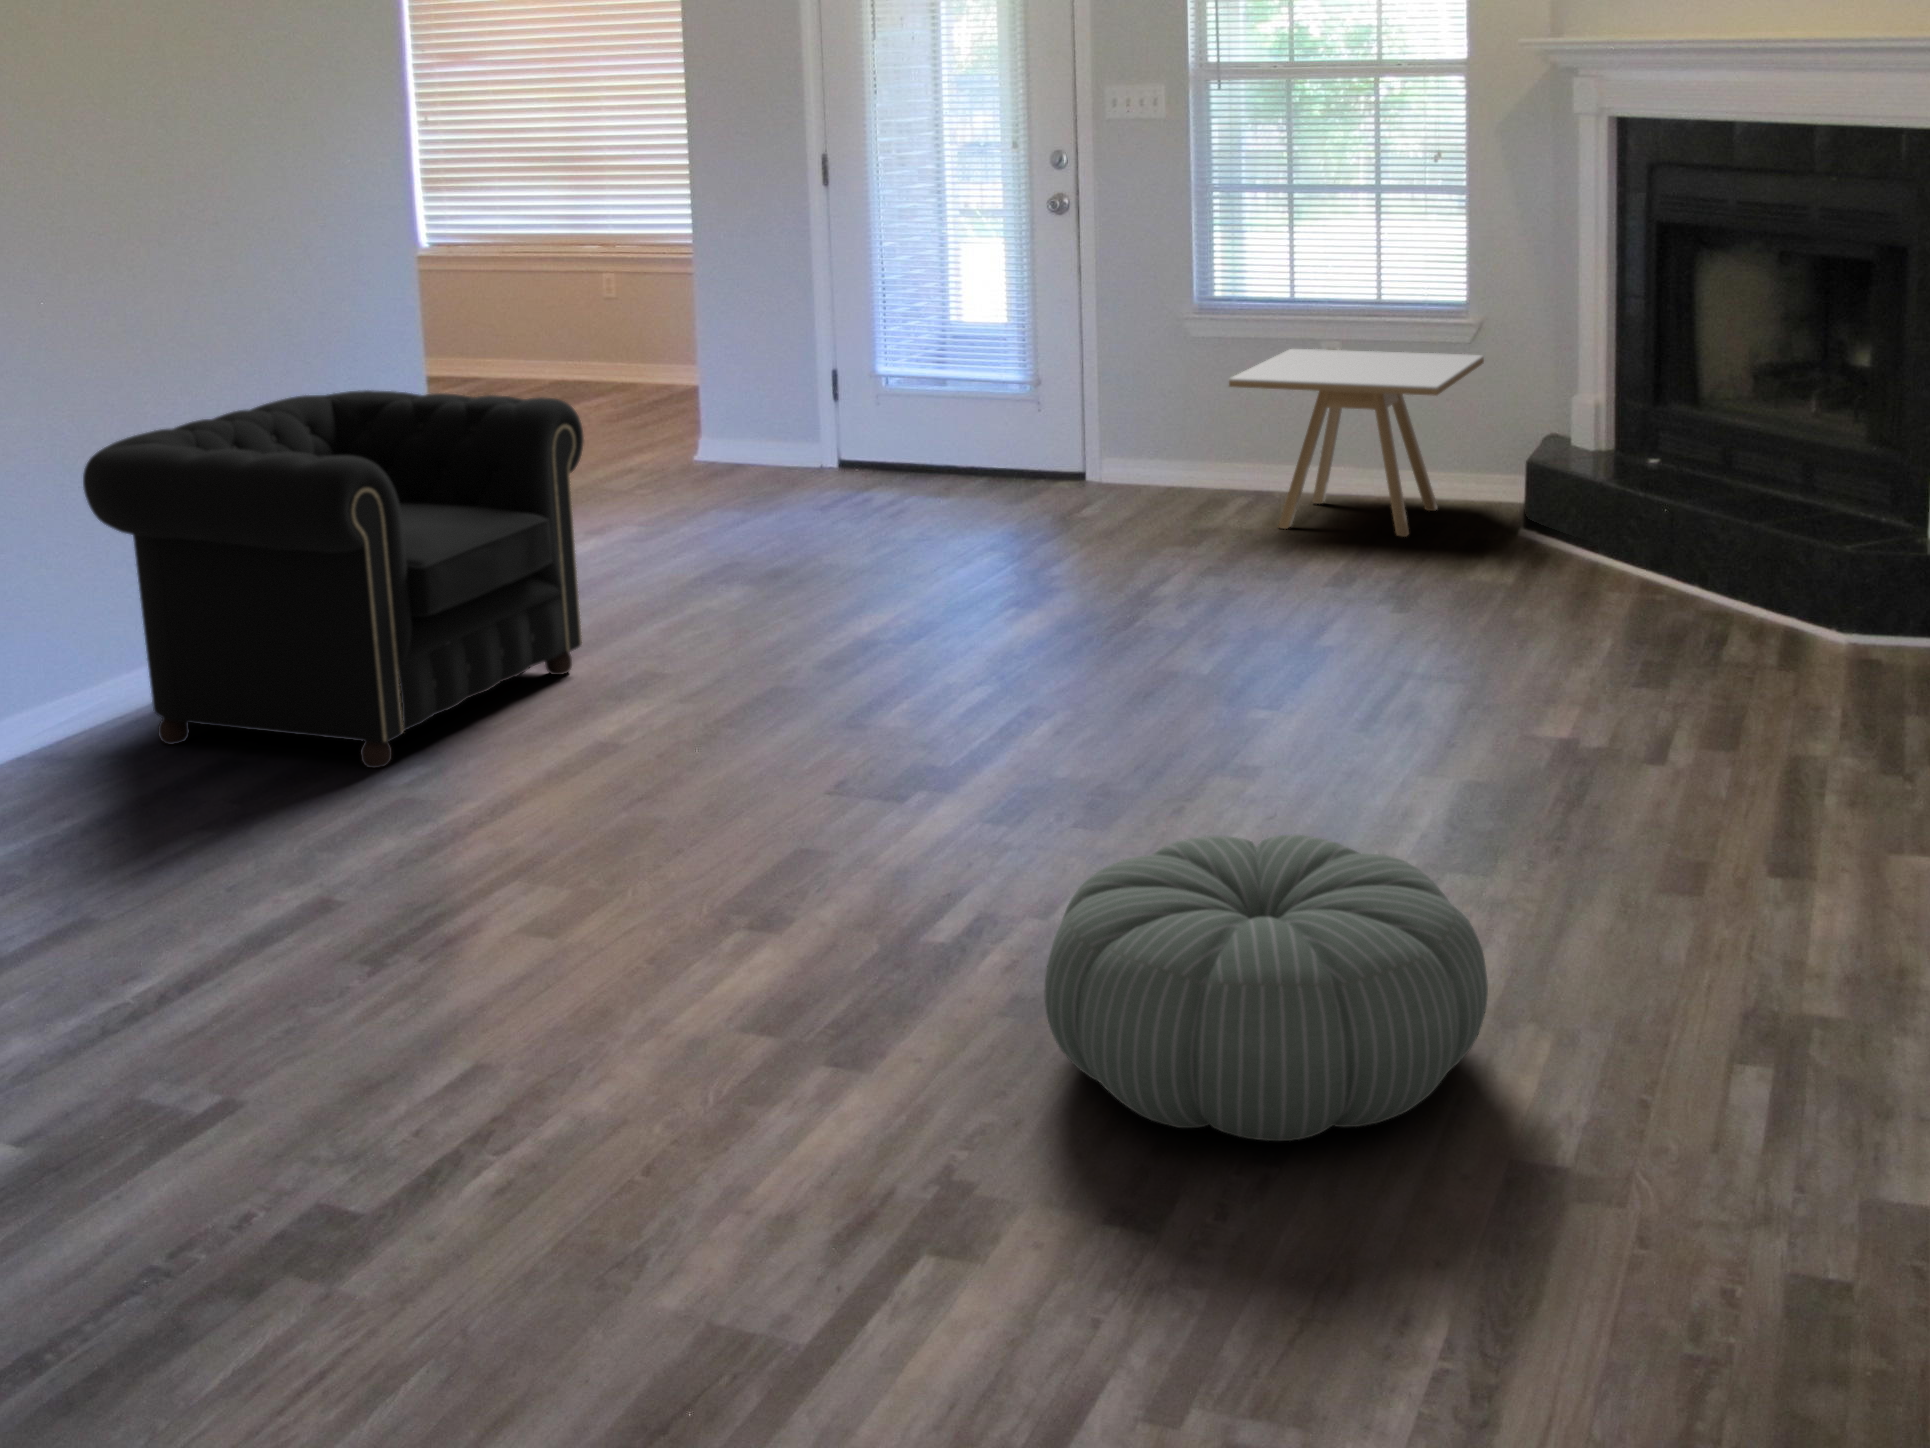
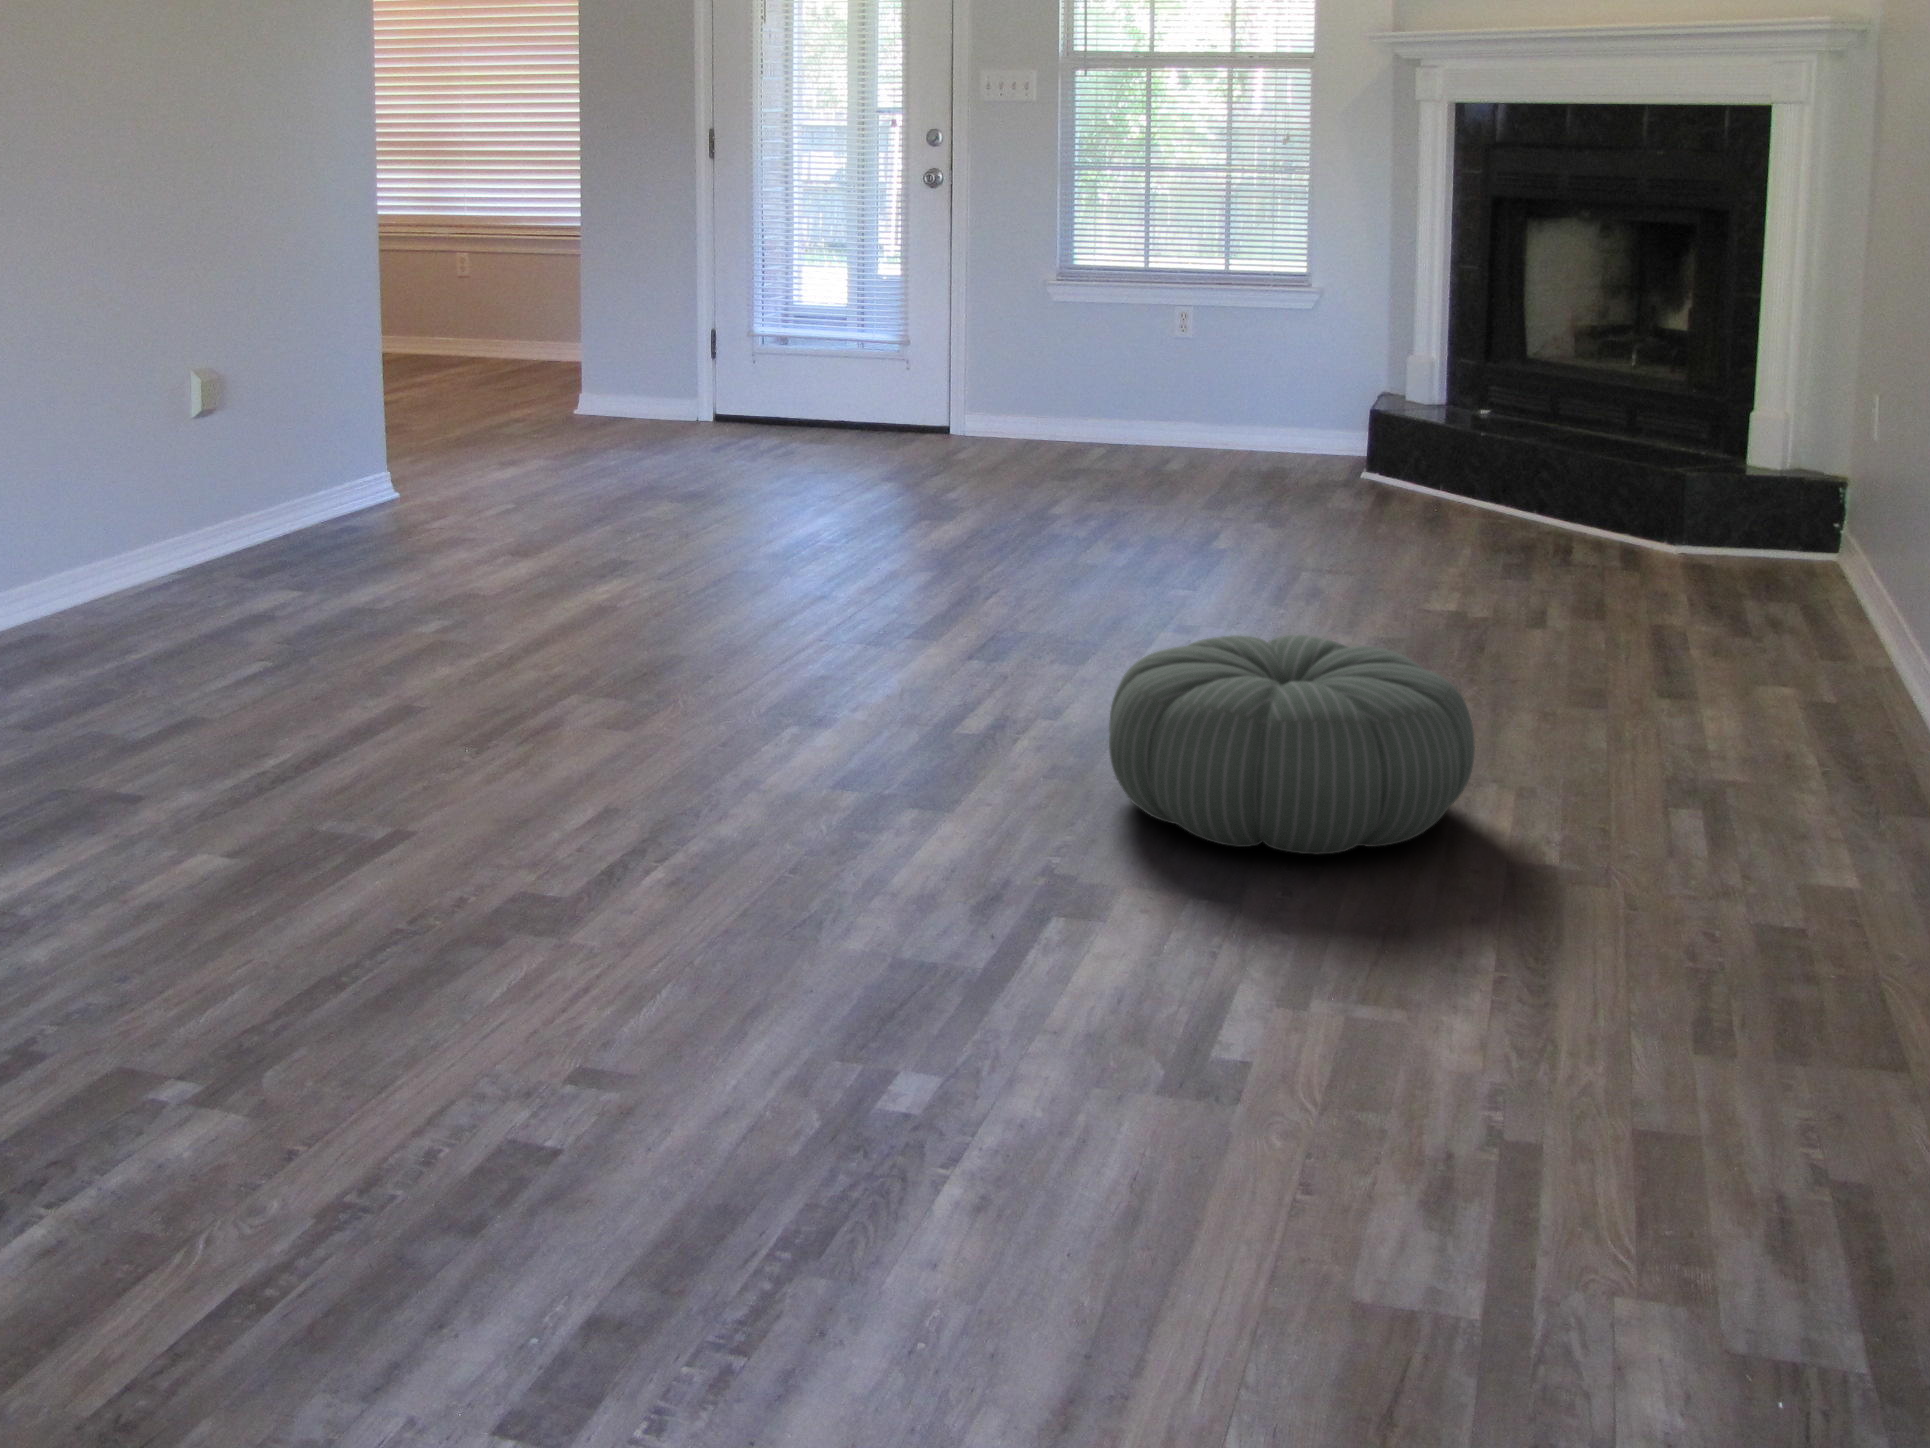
side table: present [1229,349,1484,537] -> none [1103,314,1324,478]
armchair: present [83,390,584,768] -> none [153,309,568,626]

